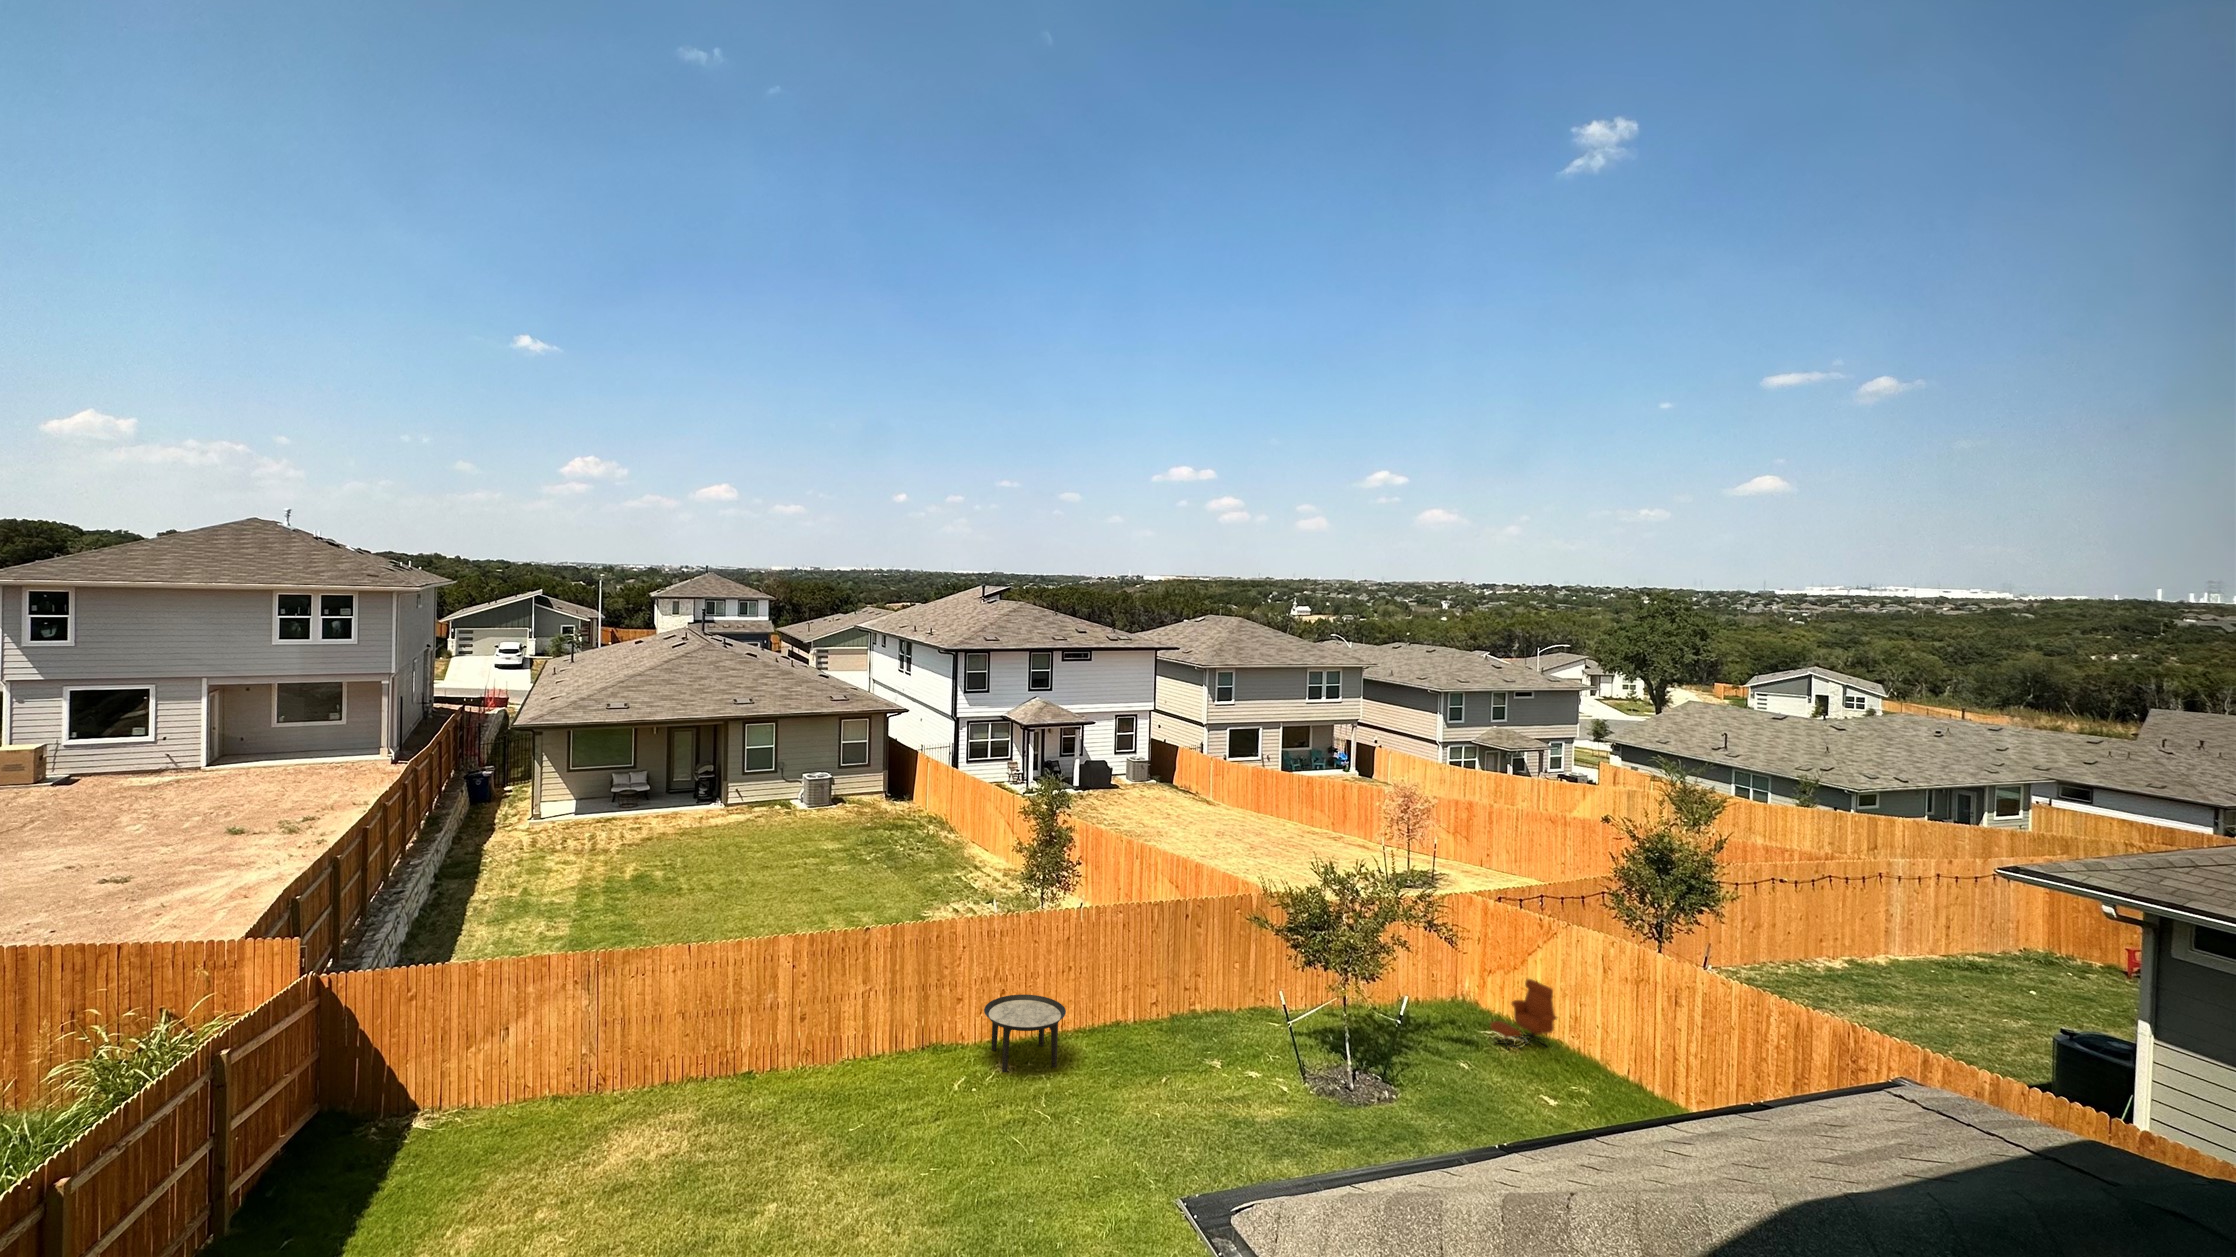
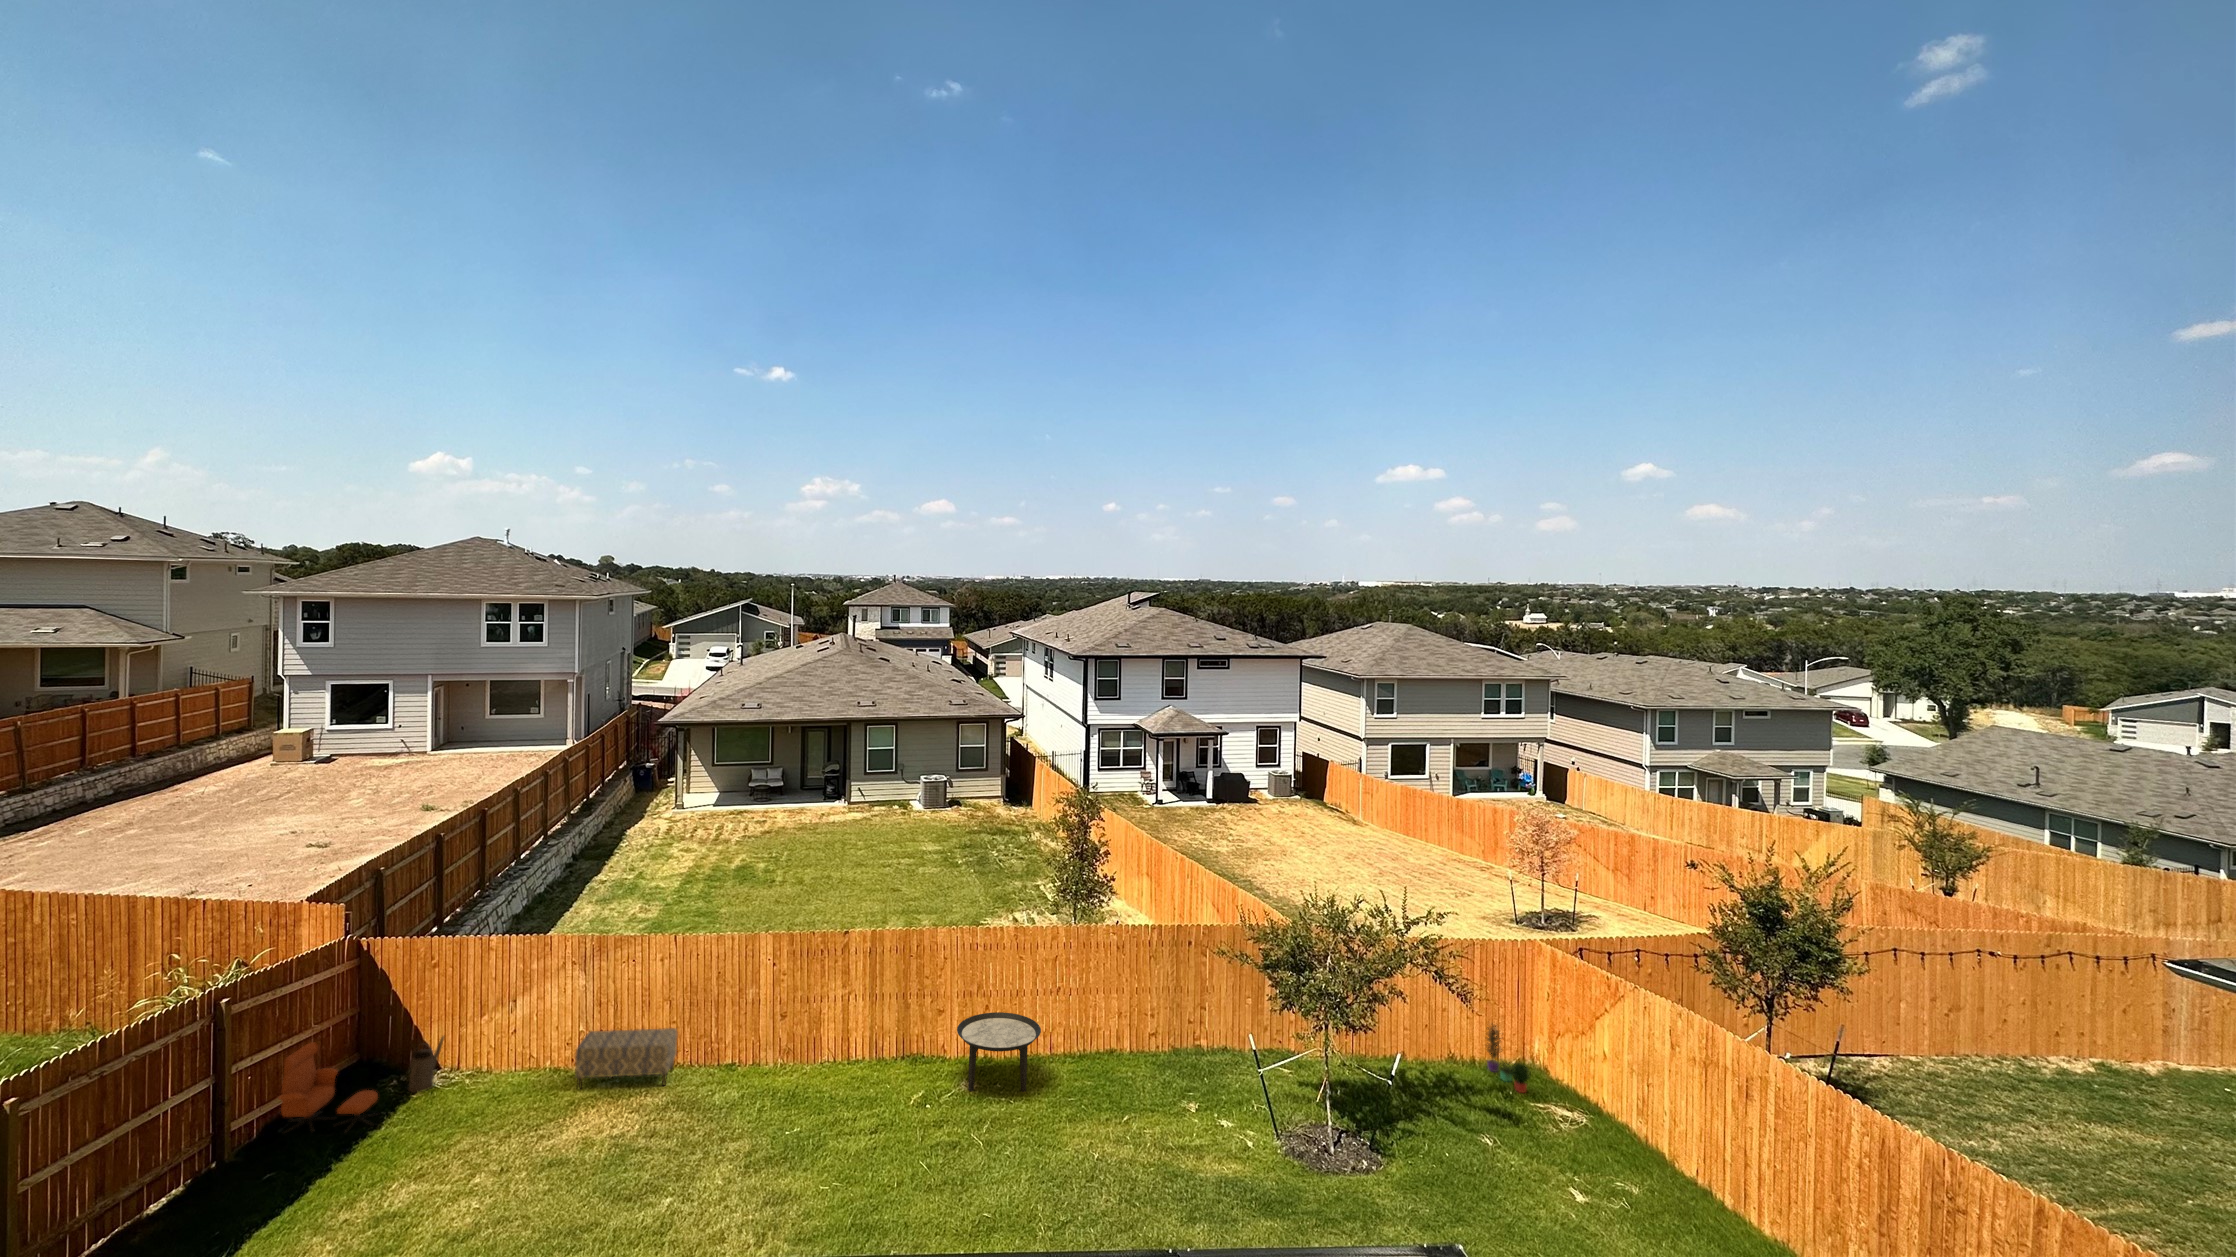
potted plant: none [1429,965,1475,1025] -> present [1487,1025,1530,1093]
lounge chair: present [1490,979,1557,1048] -> present [279,1042,378,1133]
bench: none [594,1040,696,1115] -> present [575,1028,677,1089]
watering can: none [396,1073,429,1138] -> present [408,1036,444,1092]

